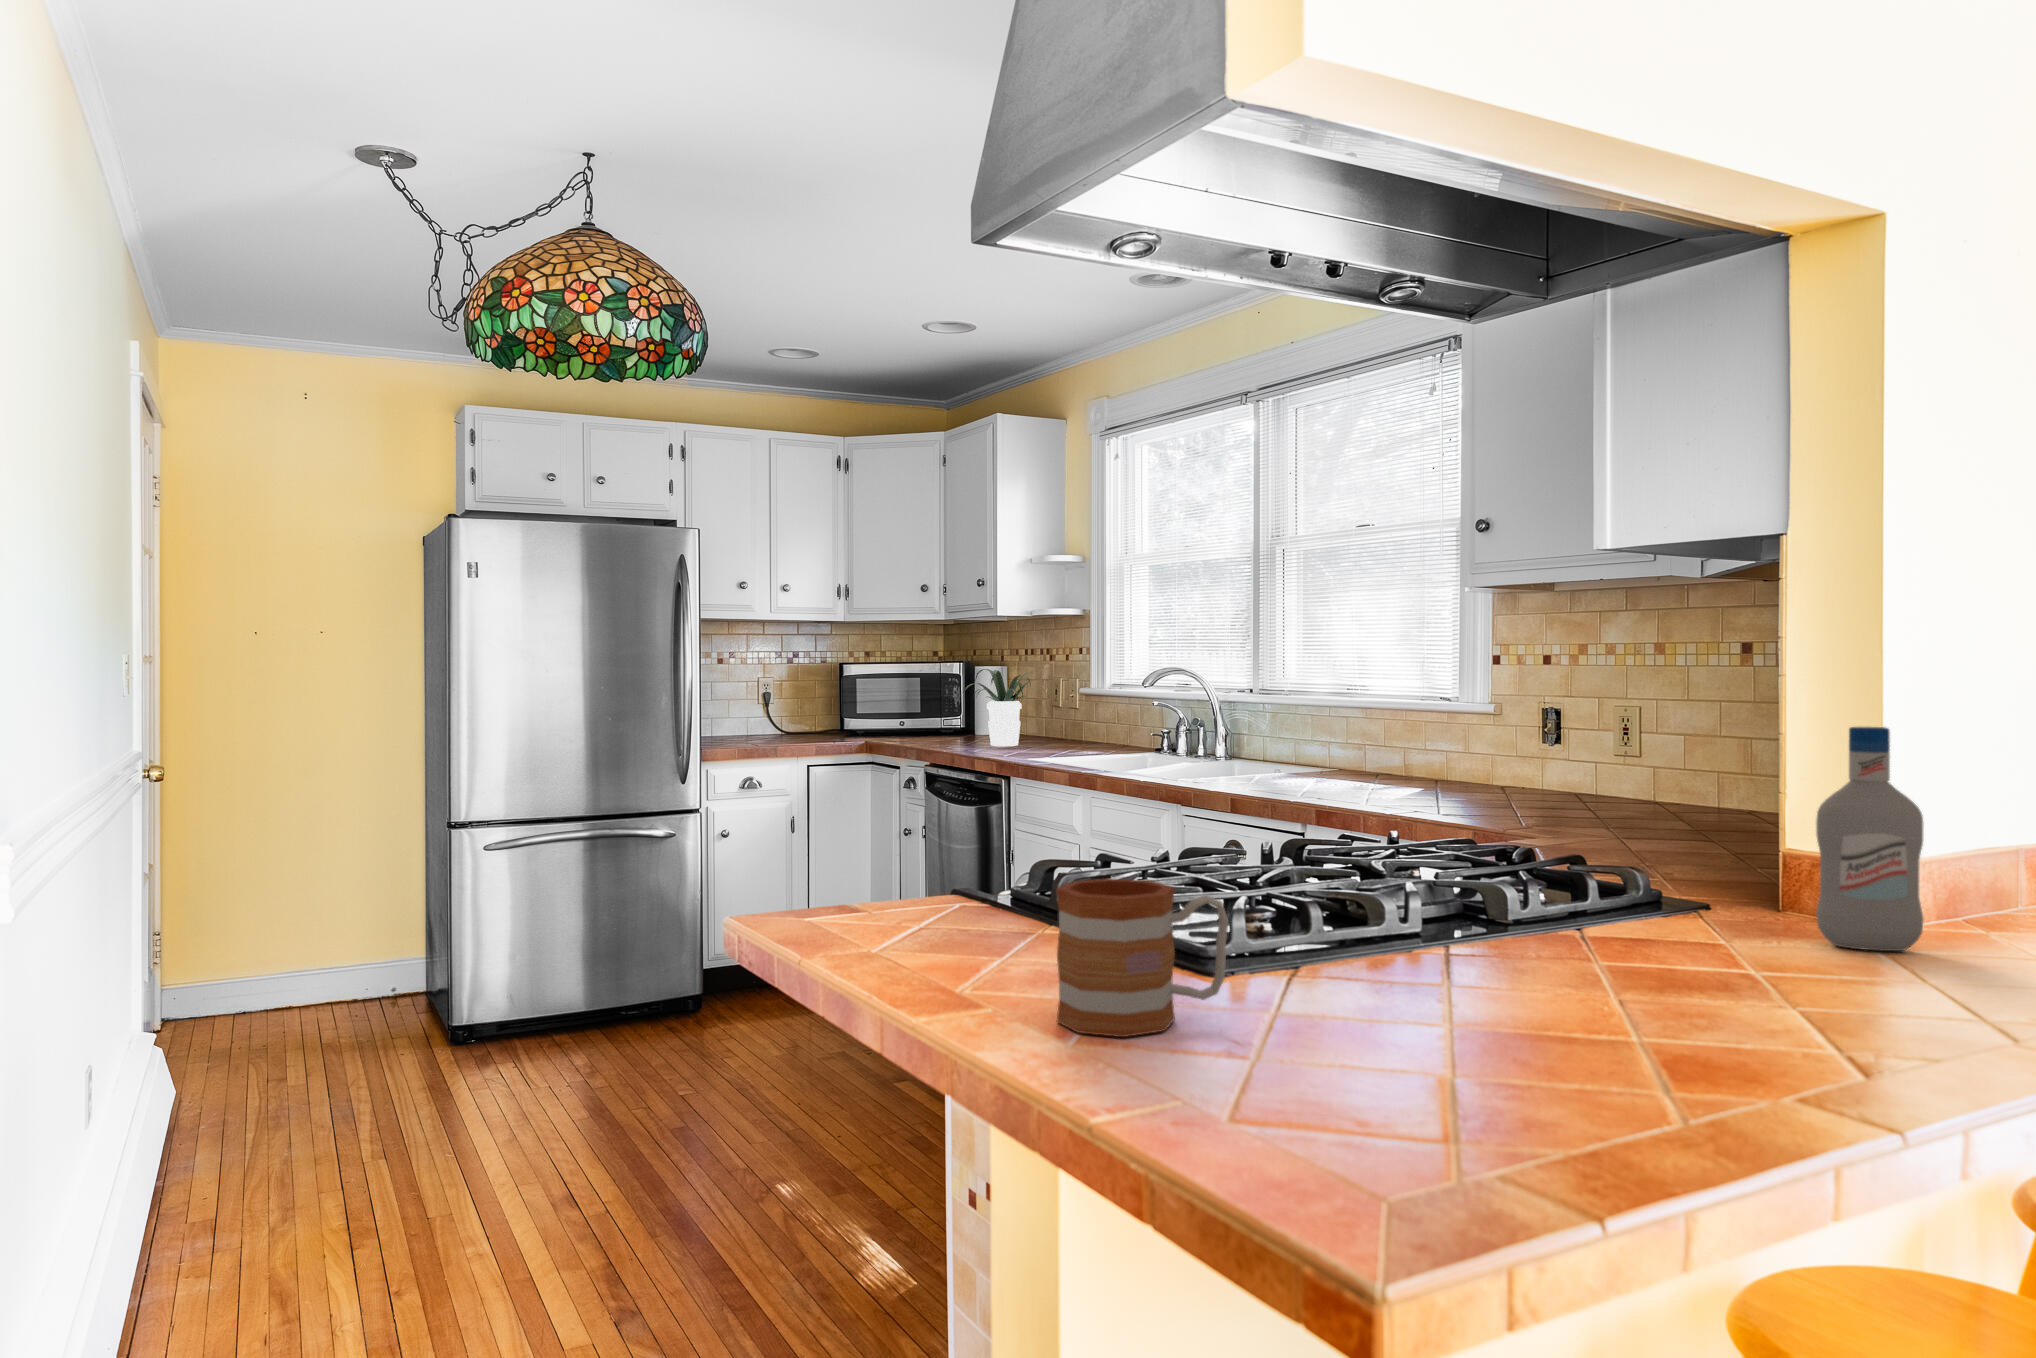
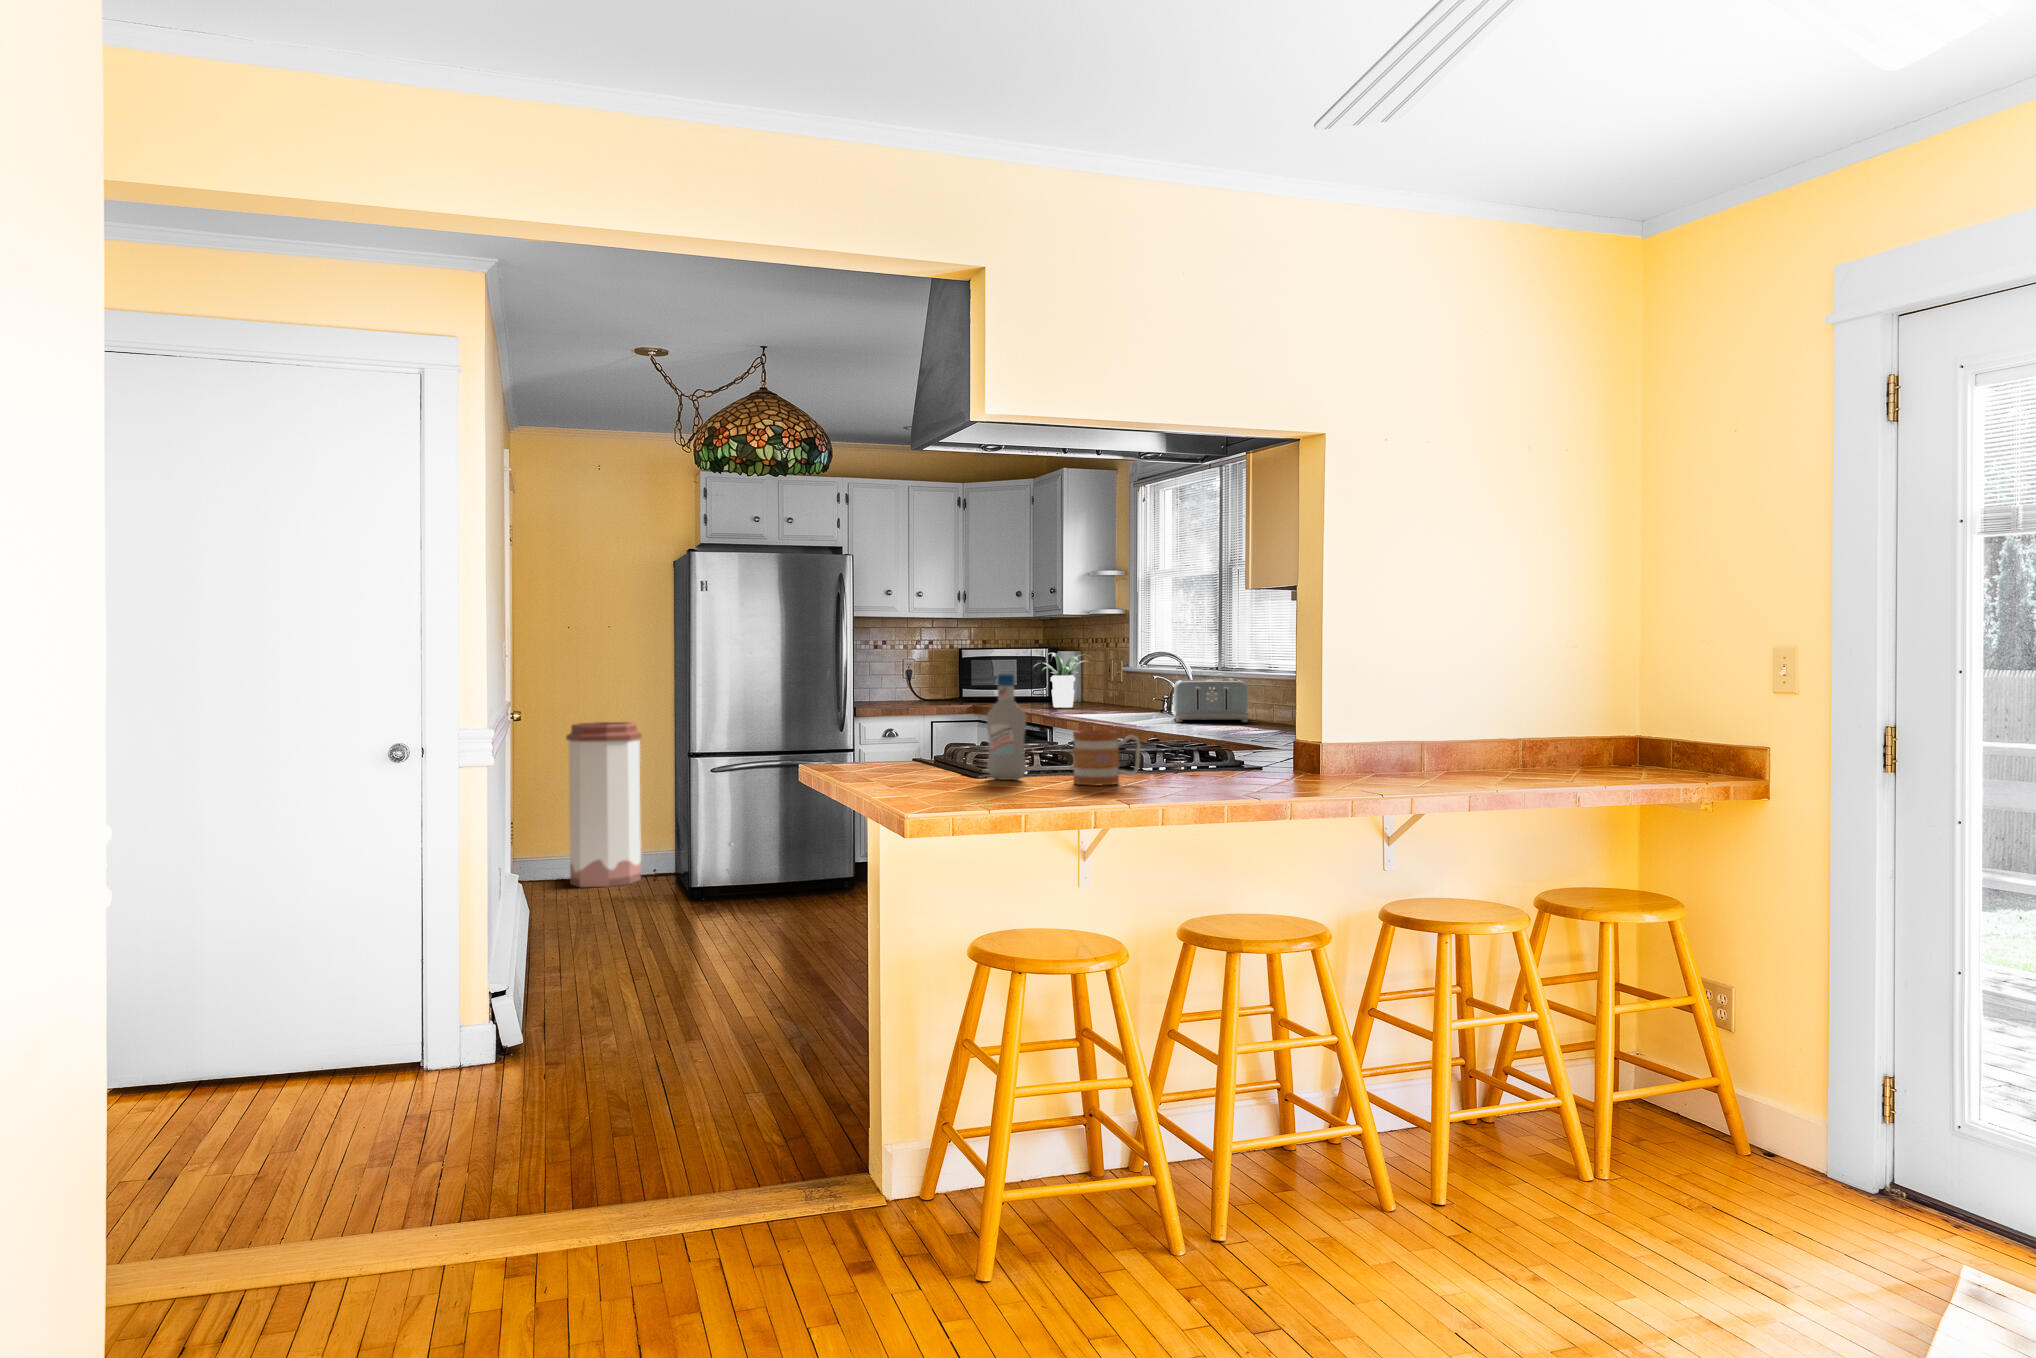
toaster: none [1210,710,1342,777] -> present [1173,679,1249,722]
bottle: present [1816,727,1923,951] -> present [987,674,1026,780]
trash can: none [249,773,373,1030] -> present [566,722,642,888]
mug: present [1056,878,1228,1037] -> present [1073,730,1140,786]

